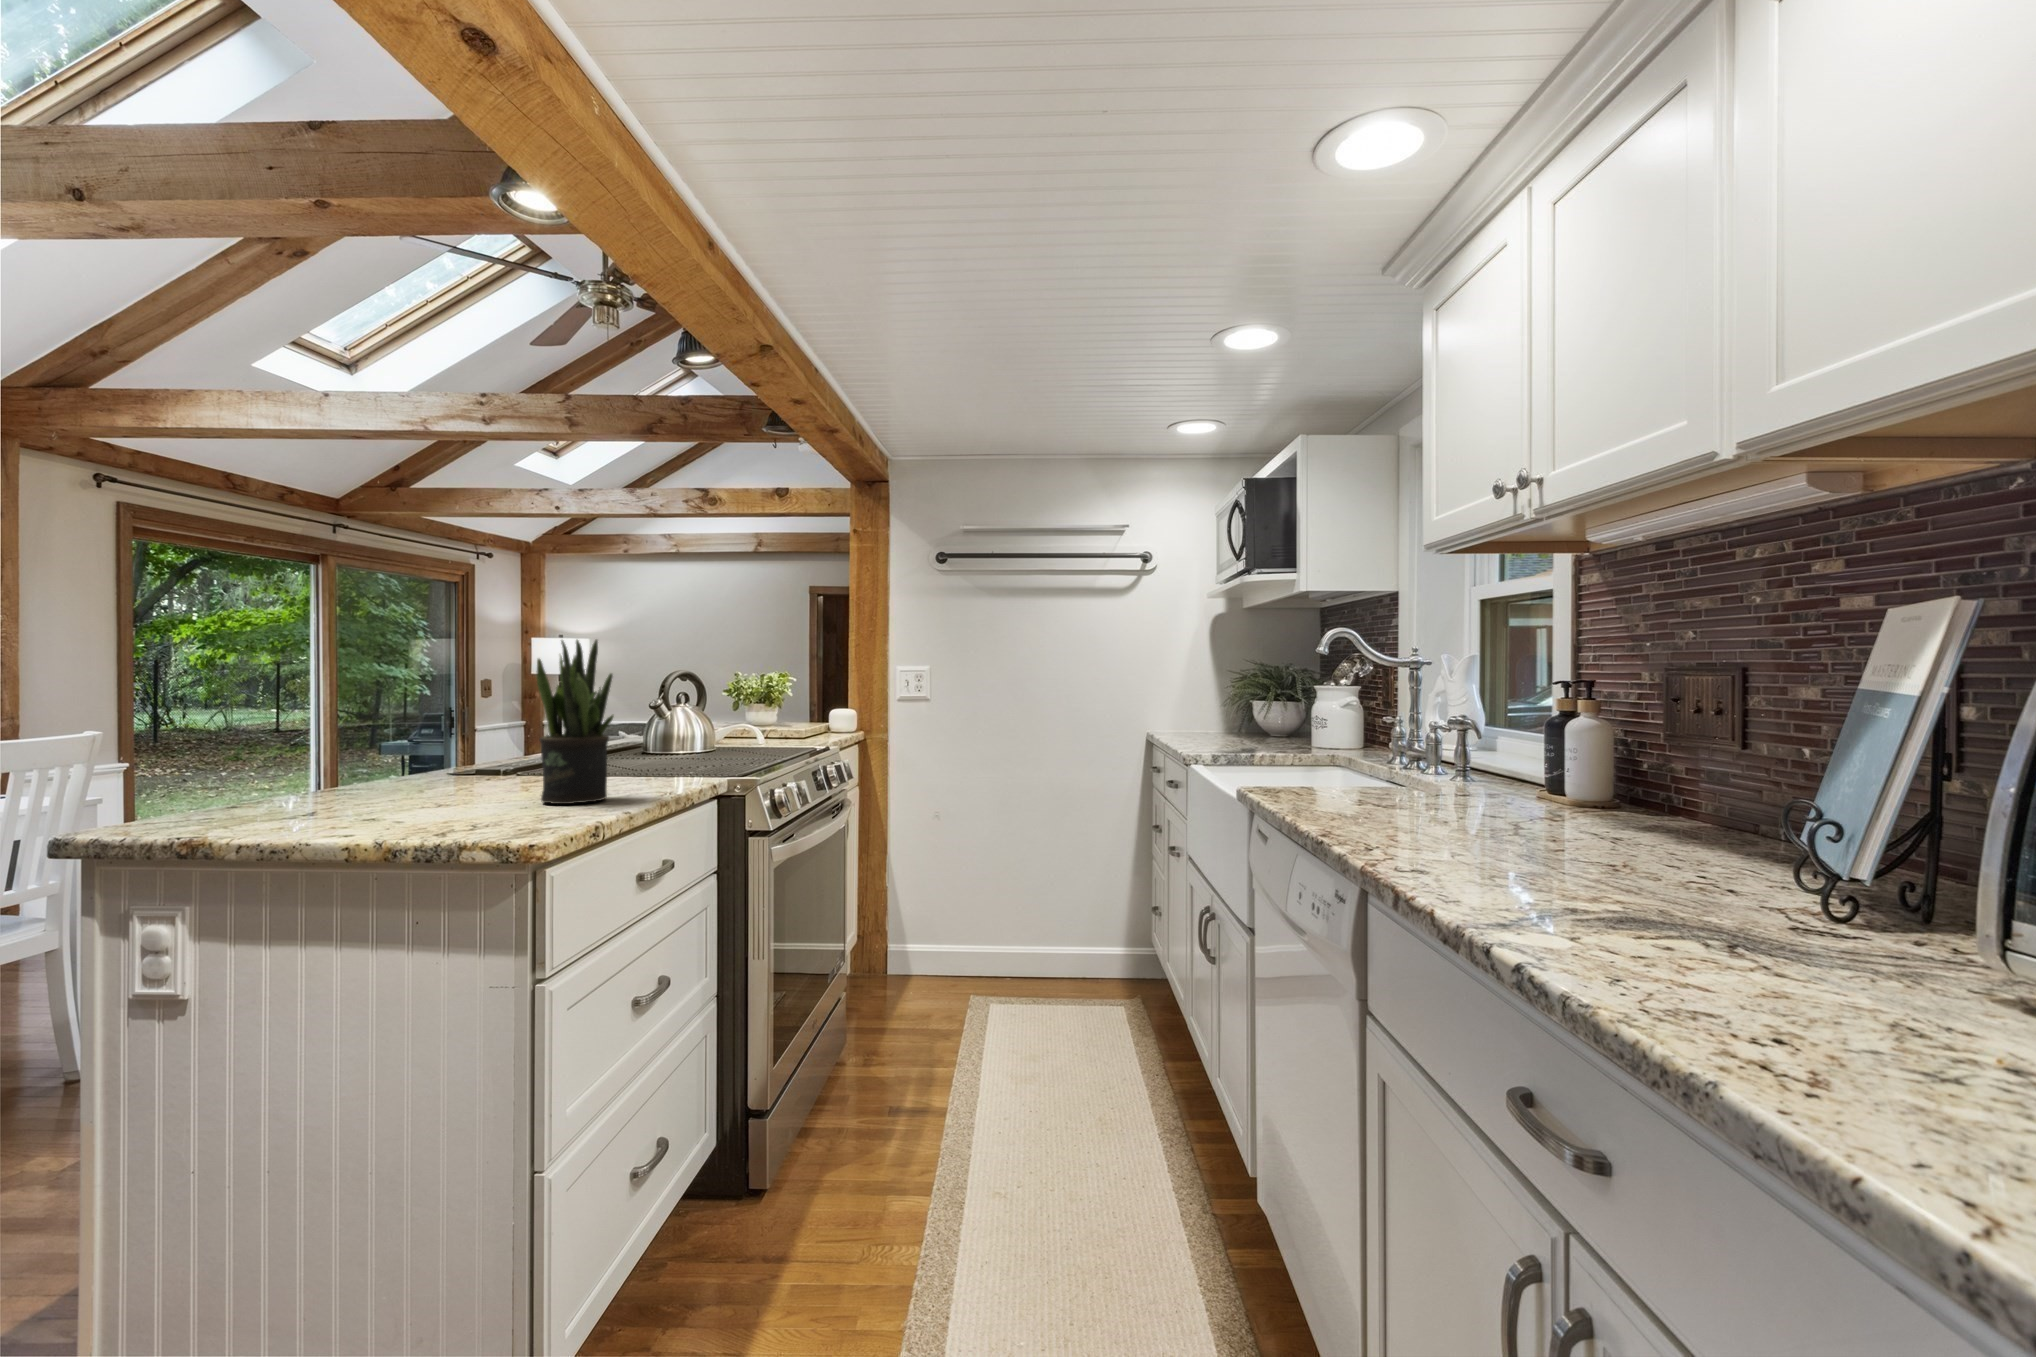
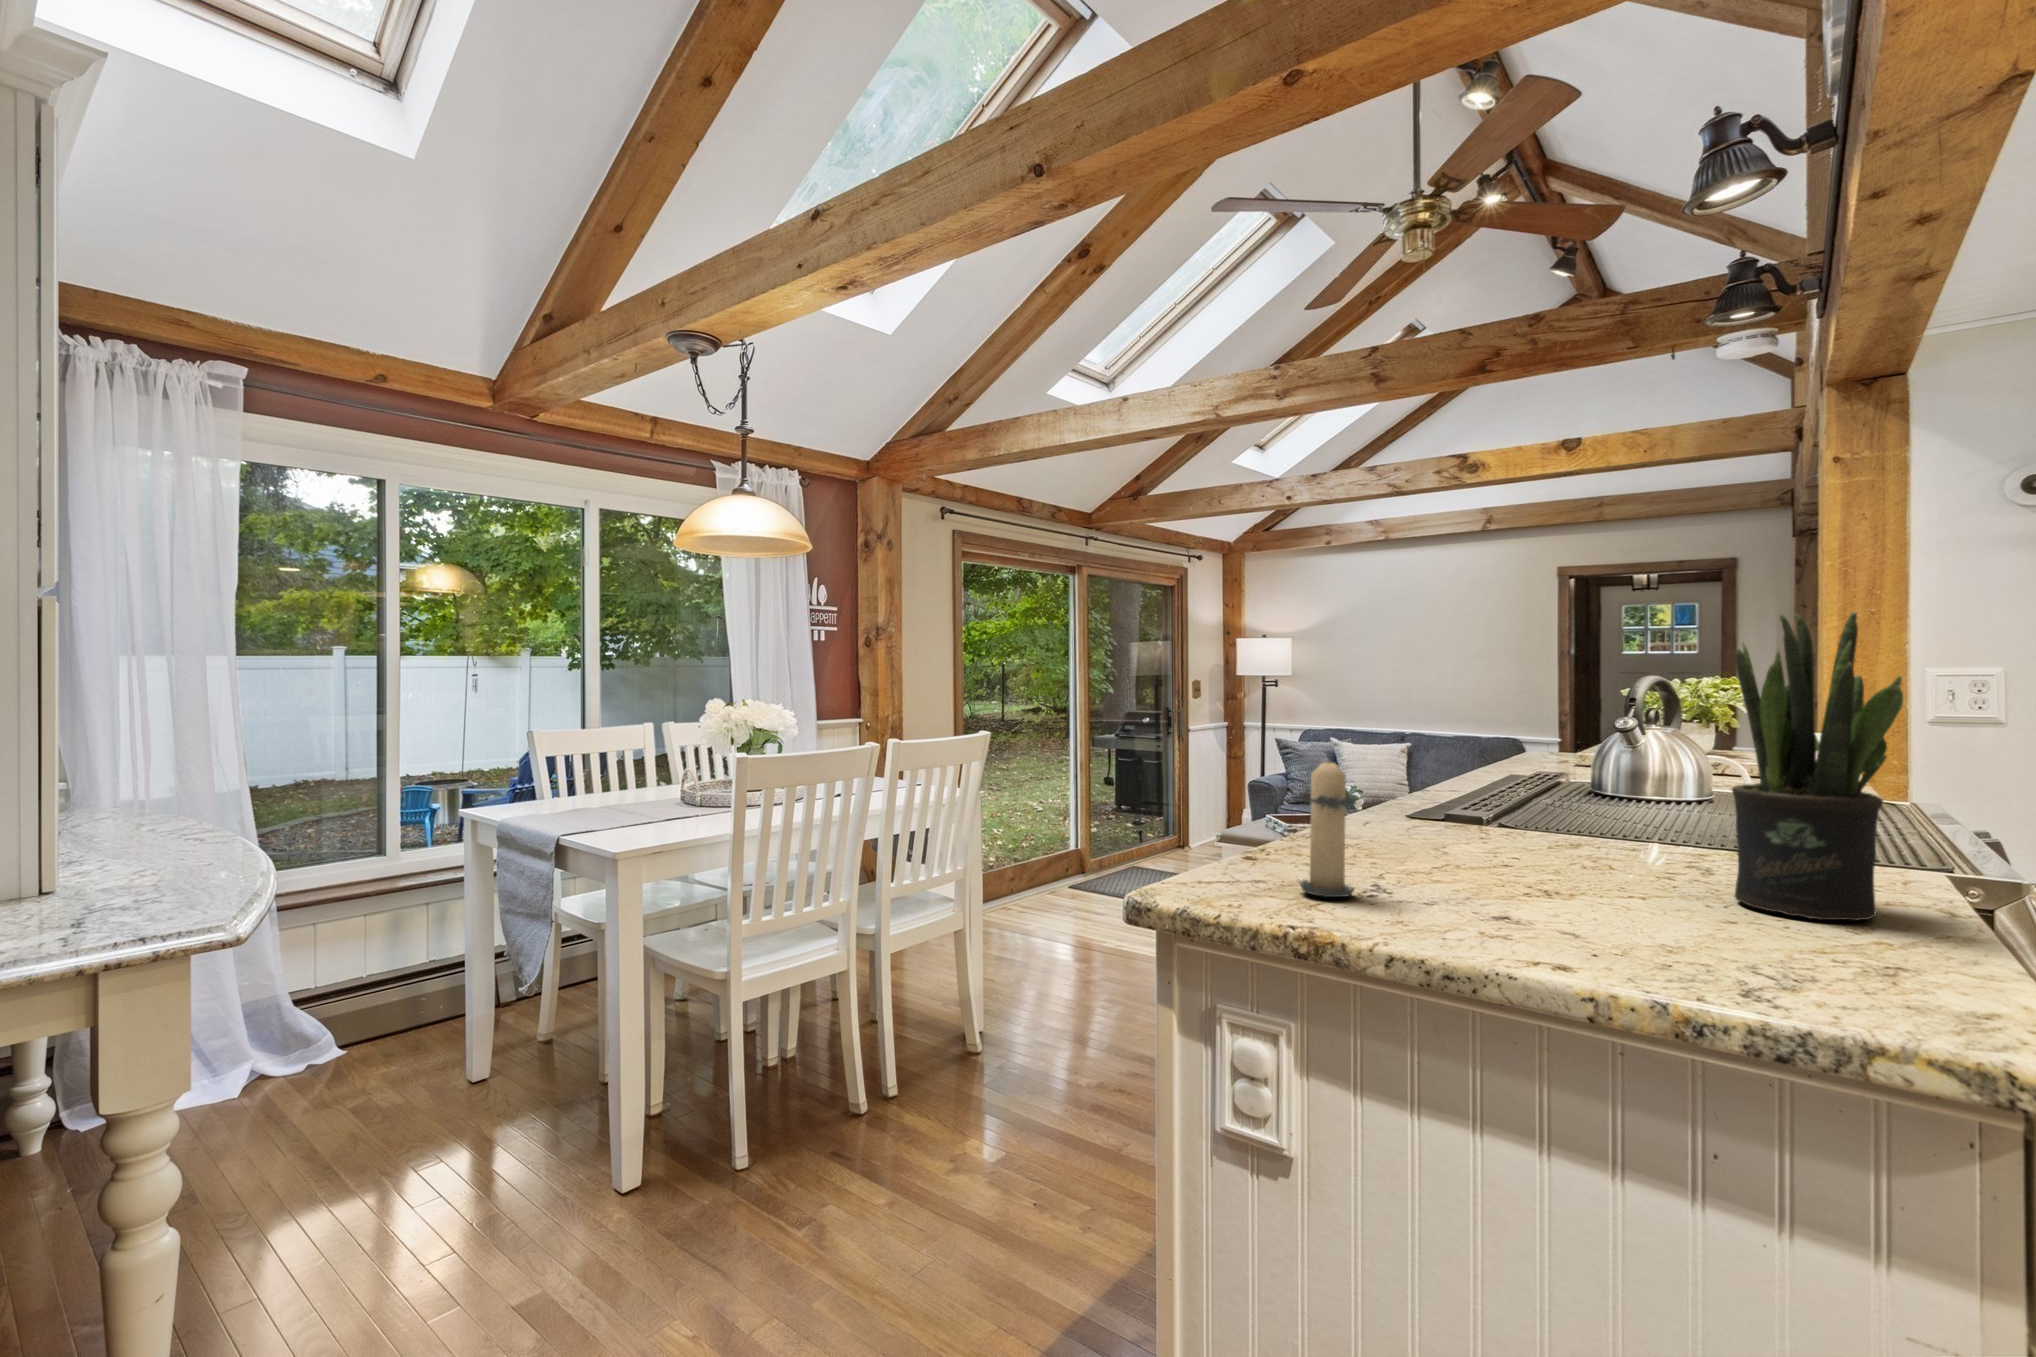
candle: none [212,727,274,825] -> present [1298,754,1357,897]

